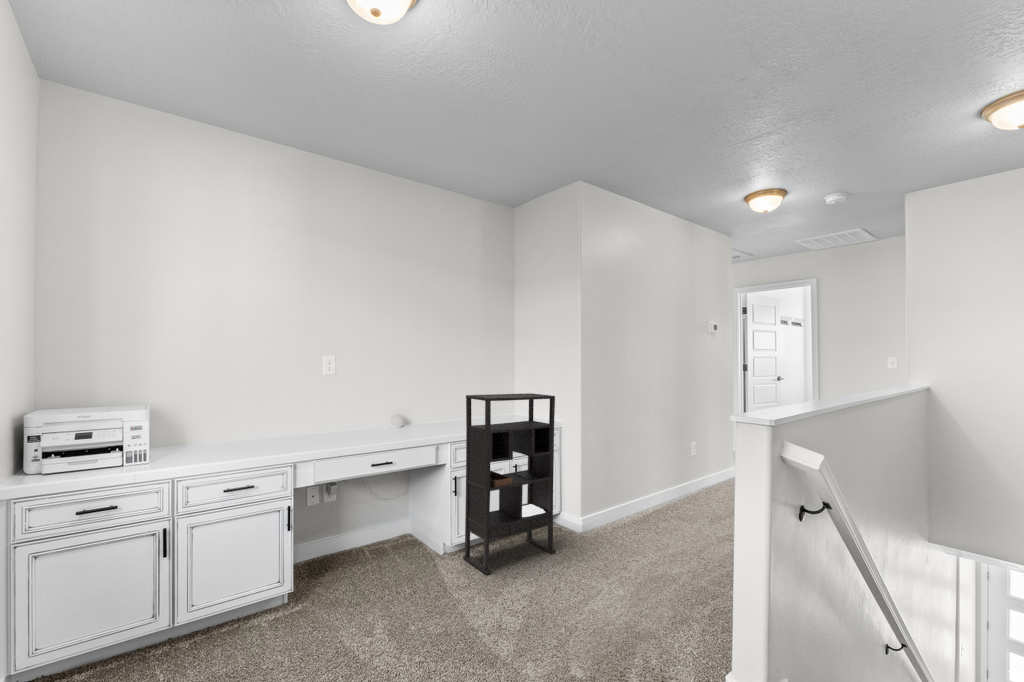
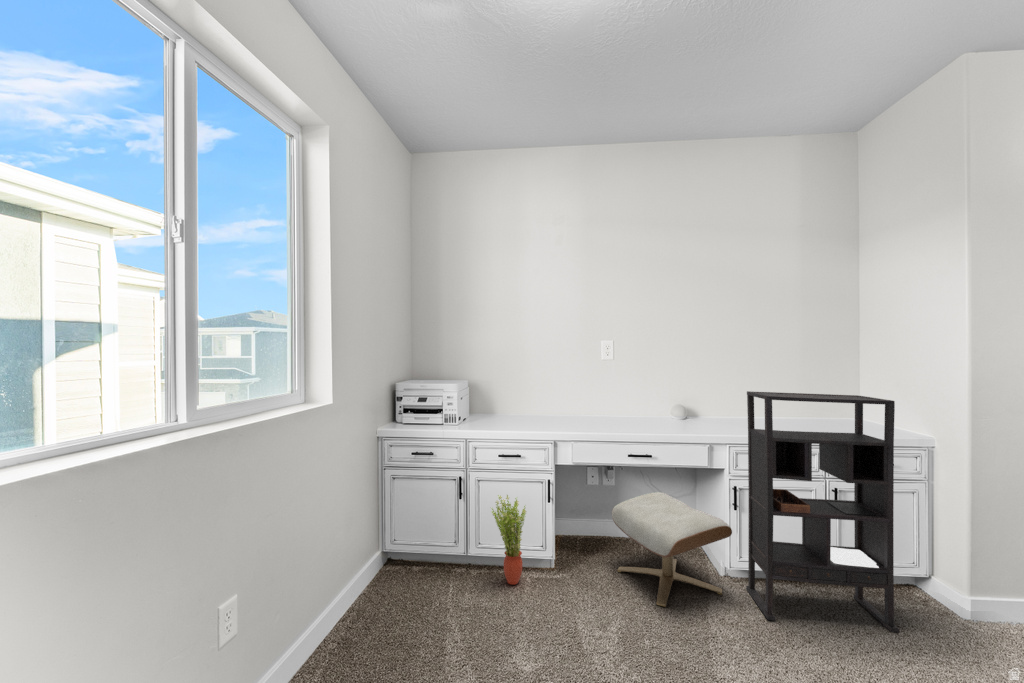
ottoman: none [347,495,459,596] -> present [612,492,732,607]
potted plant: none [219,534,270,638] -> present [492,495,526,585]

